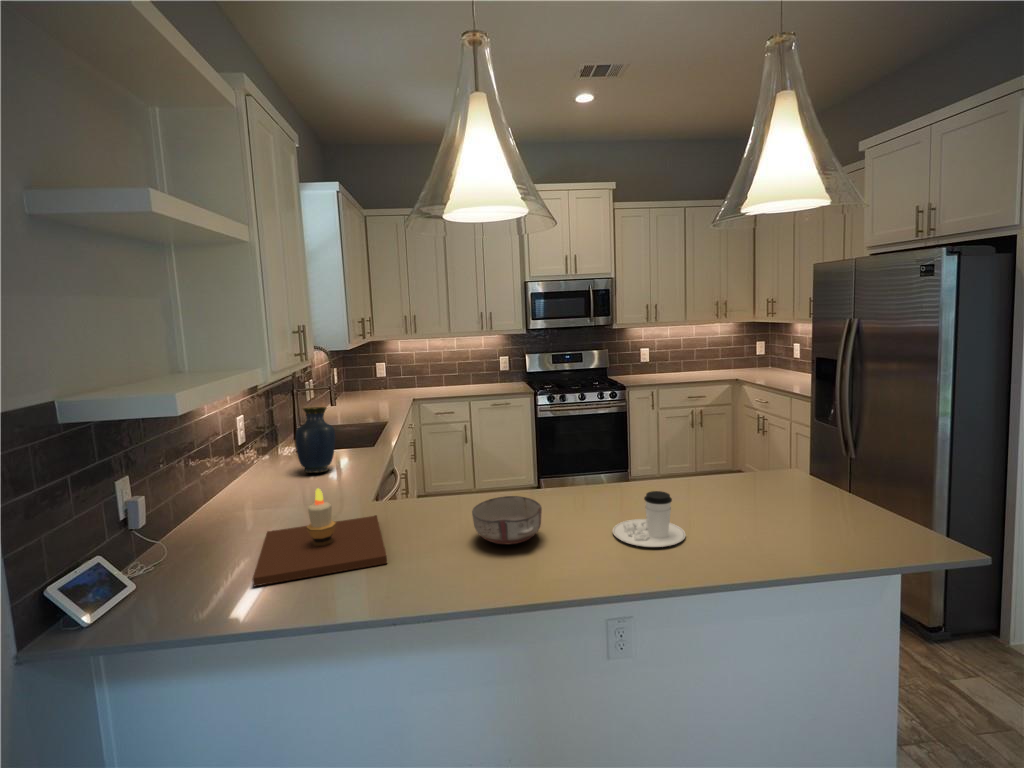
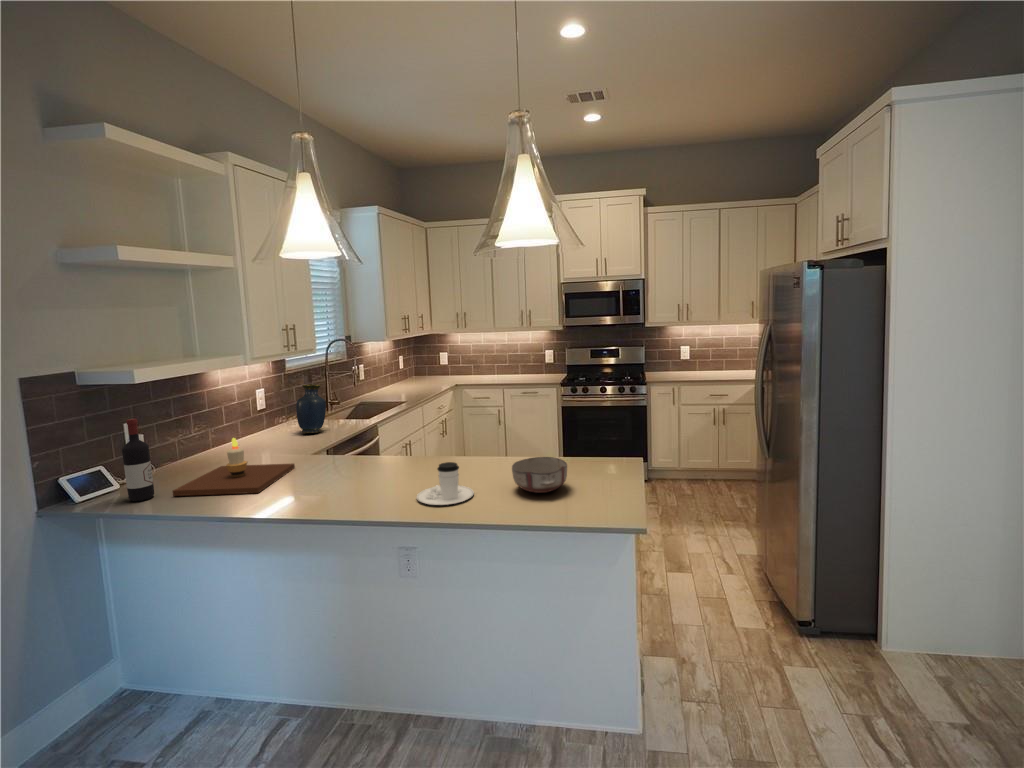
wine bottle: none [172,473,219,605] -> present [122,419,154,501]
ceramic bowl: present [472,496,542,544] -> present [512,457,567,493]

